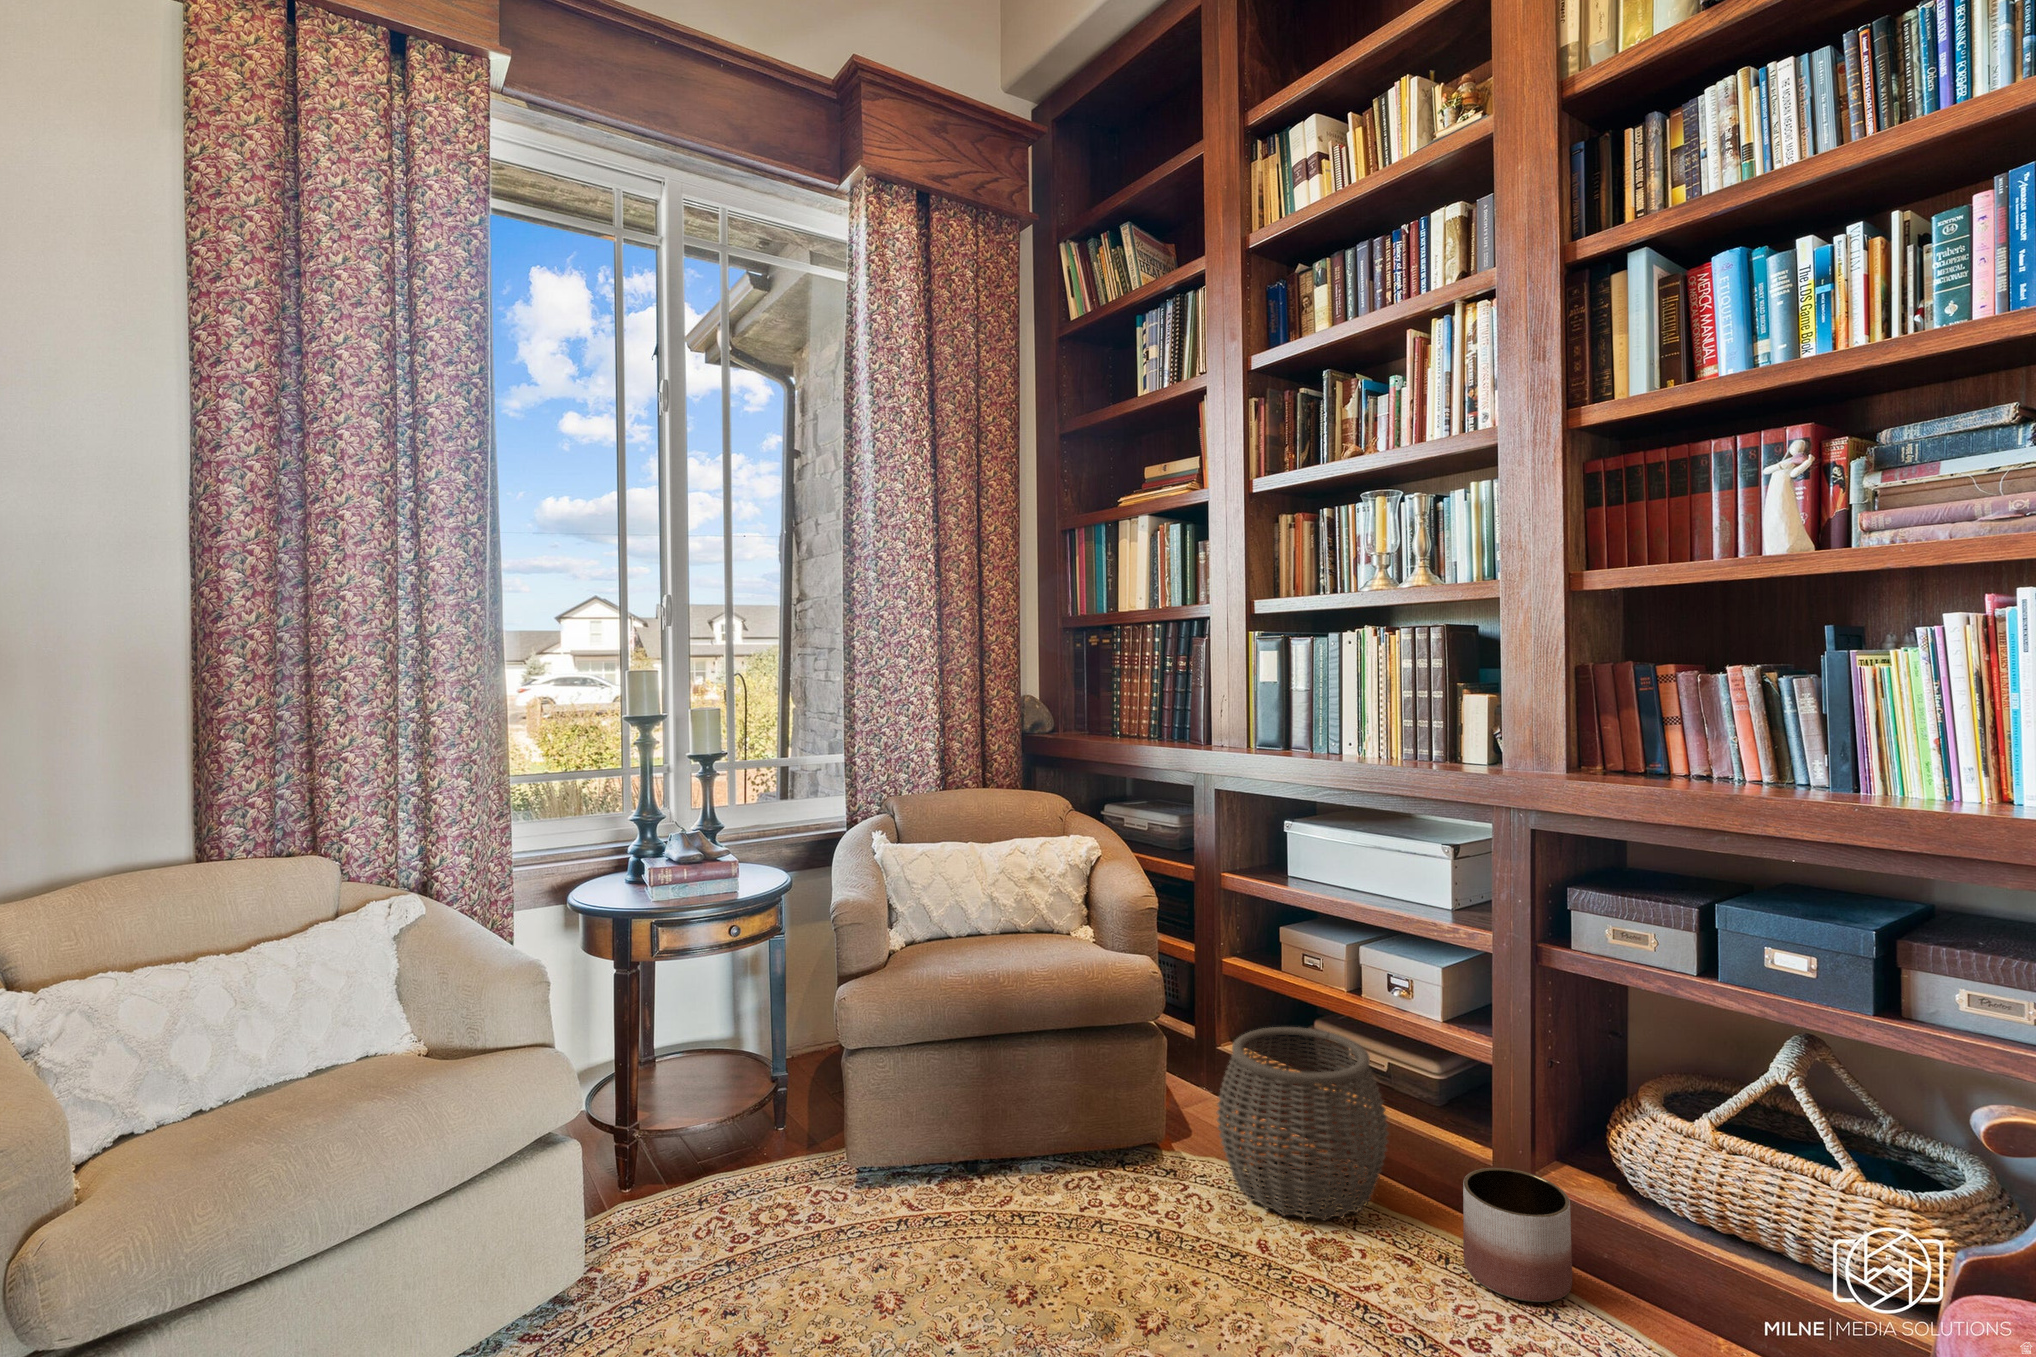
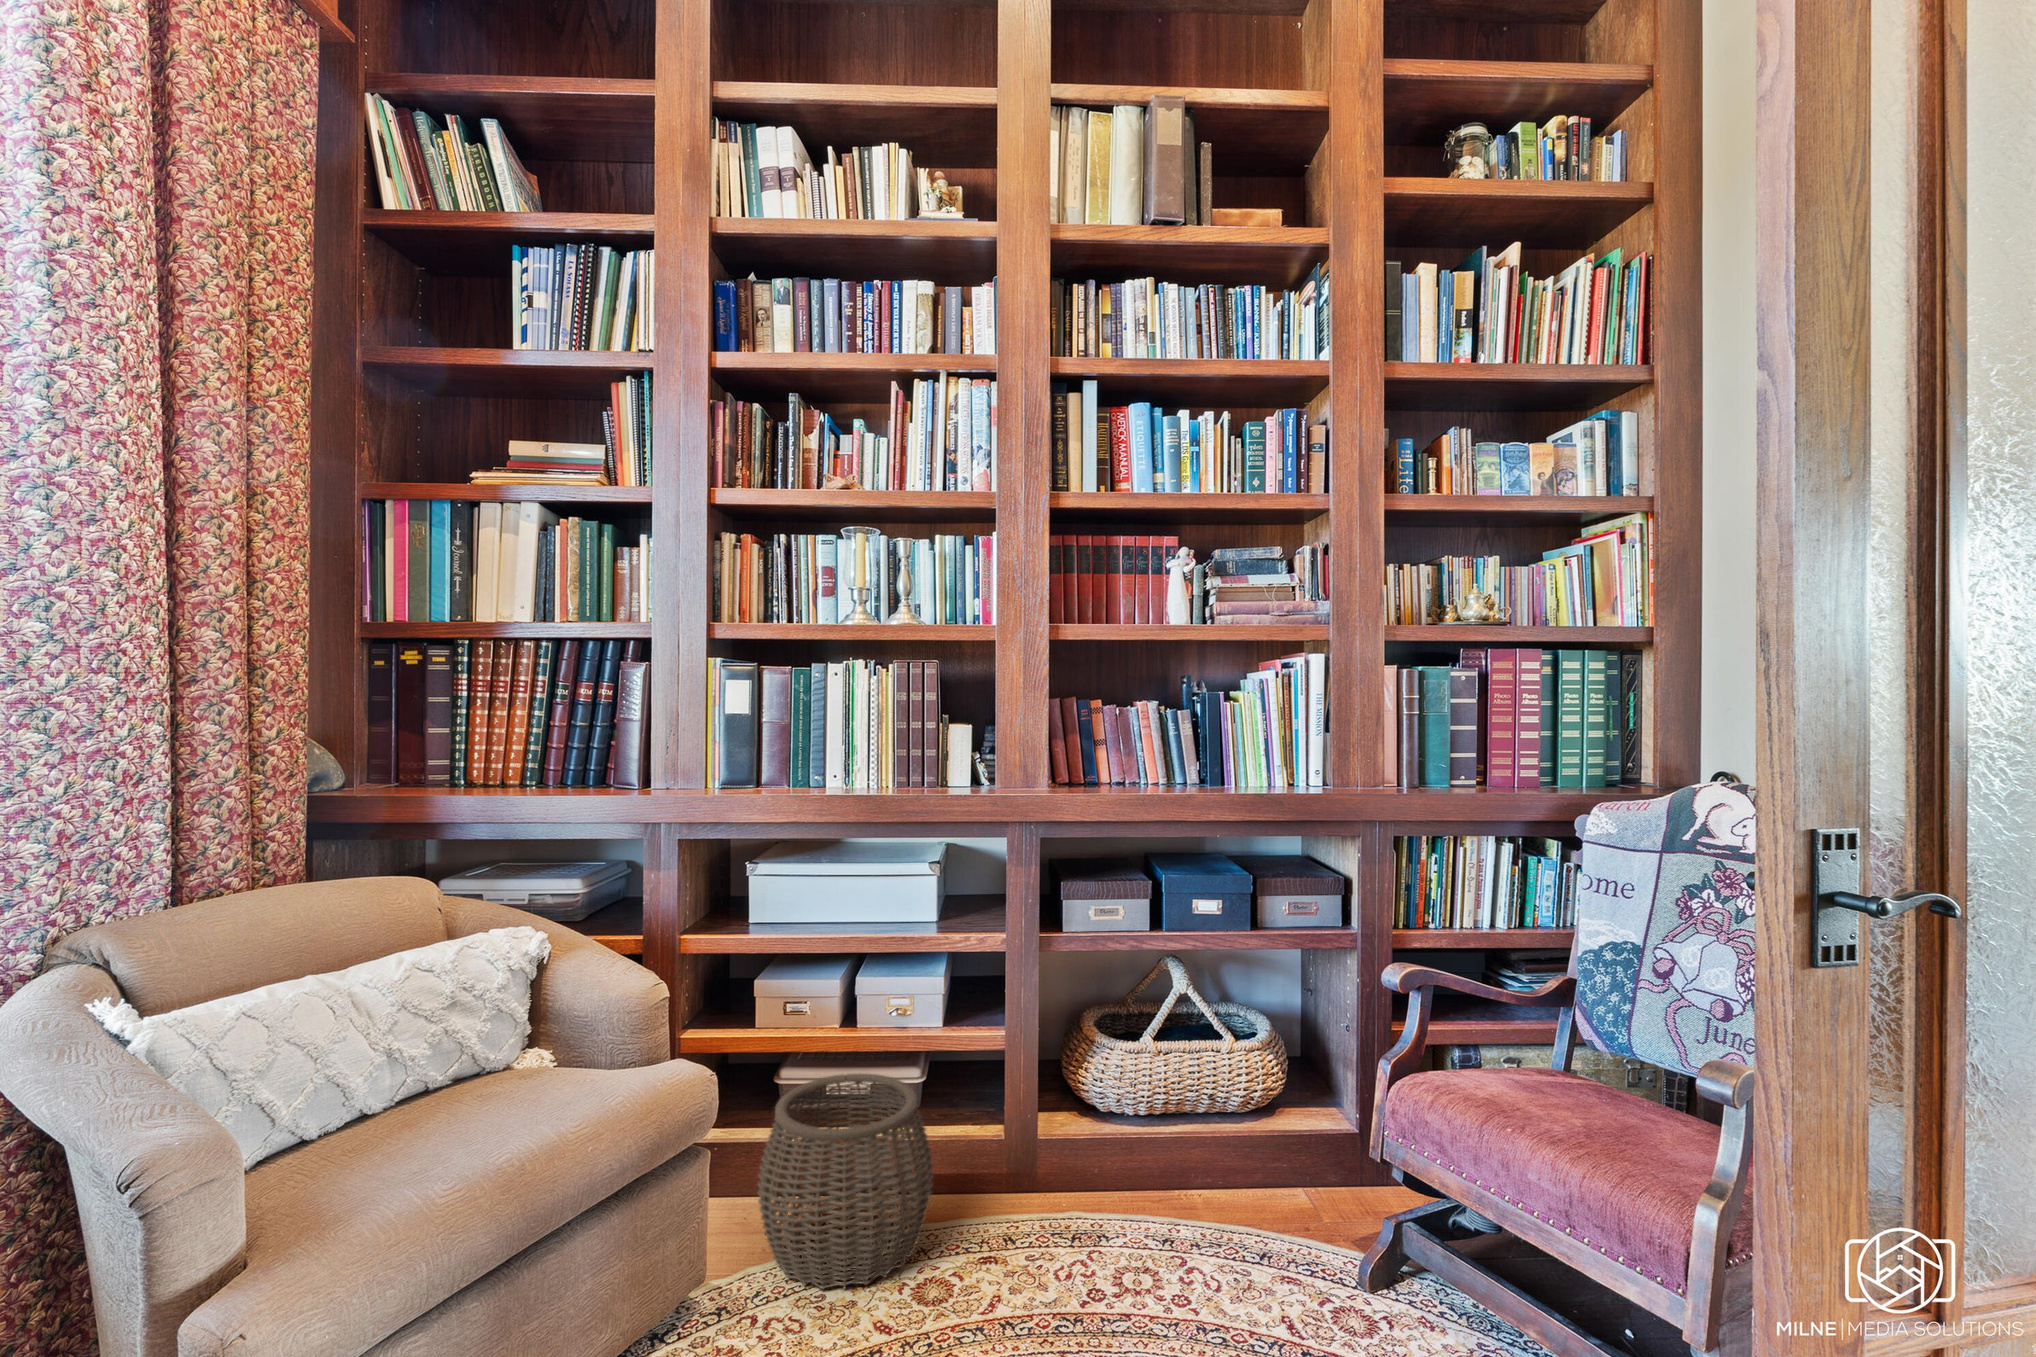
planter: present [1463,1168,1572,1302] -> none [1017,1133,1100,1247]

